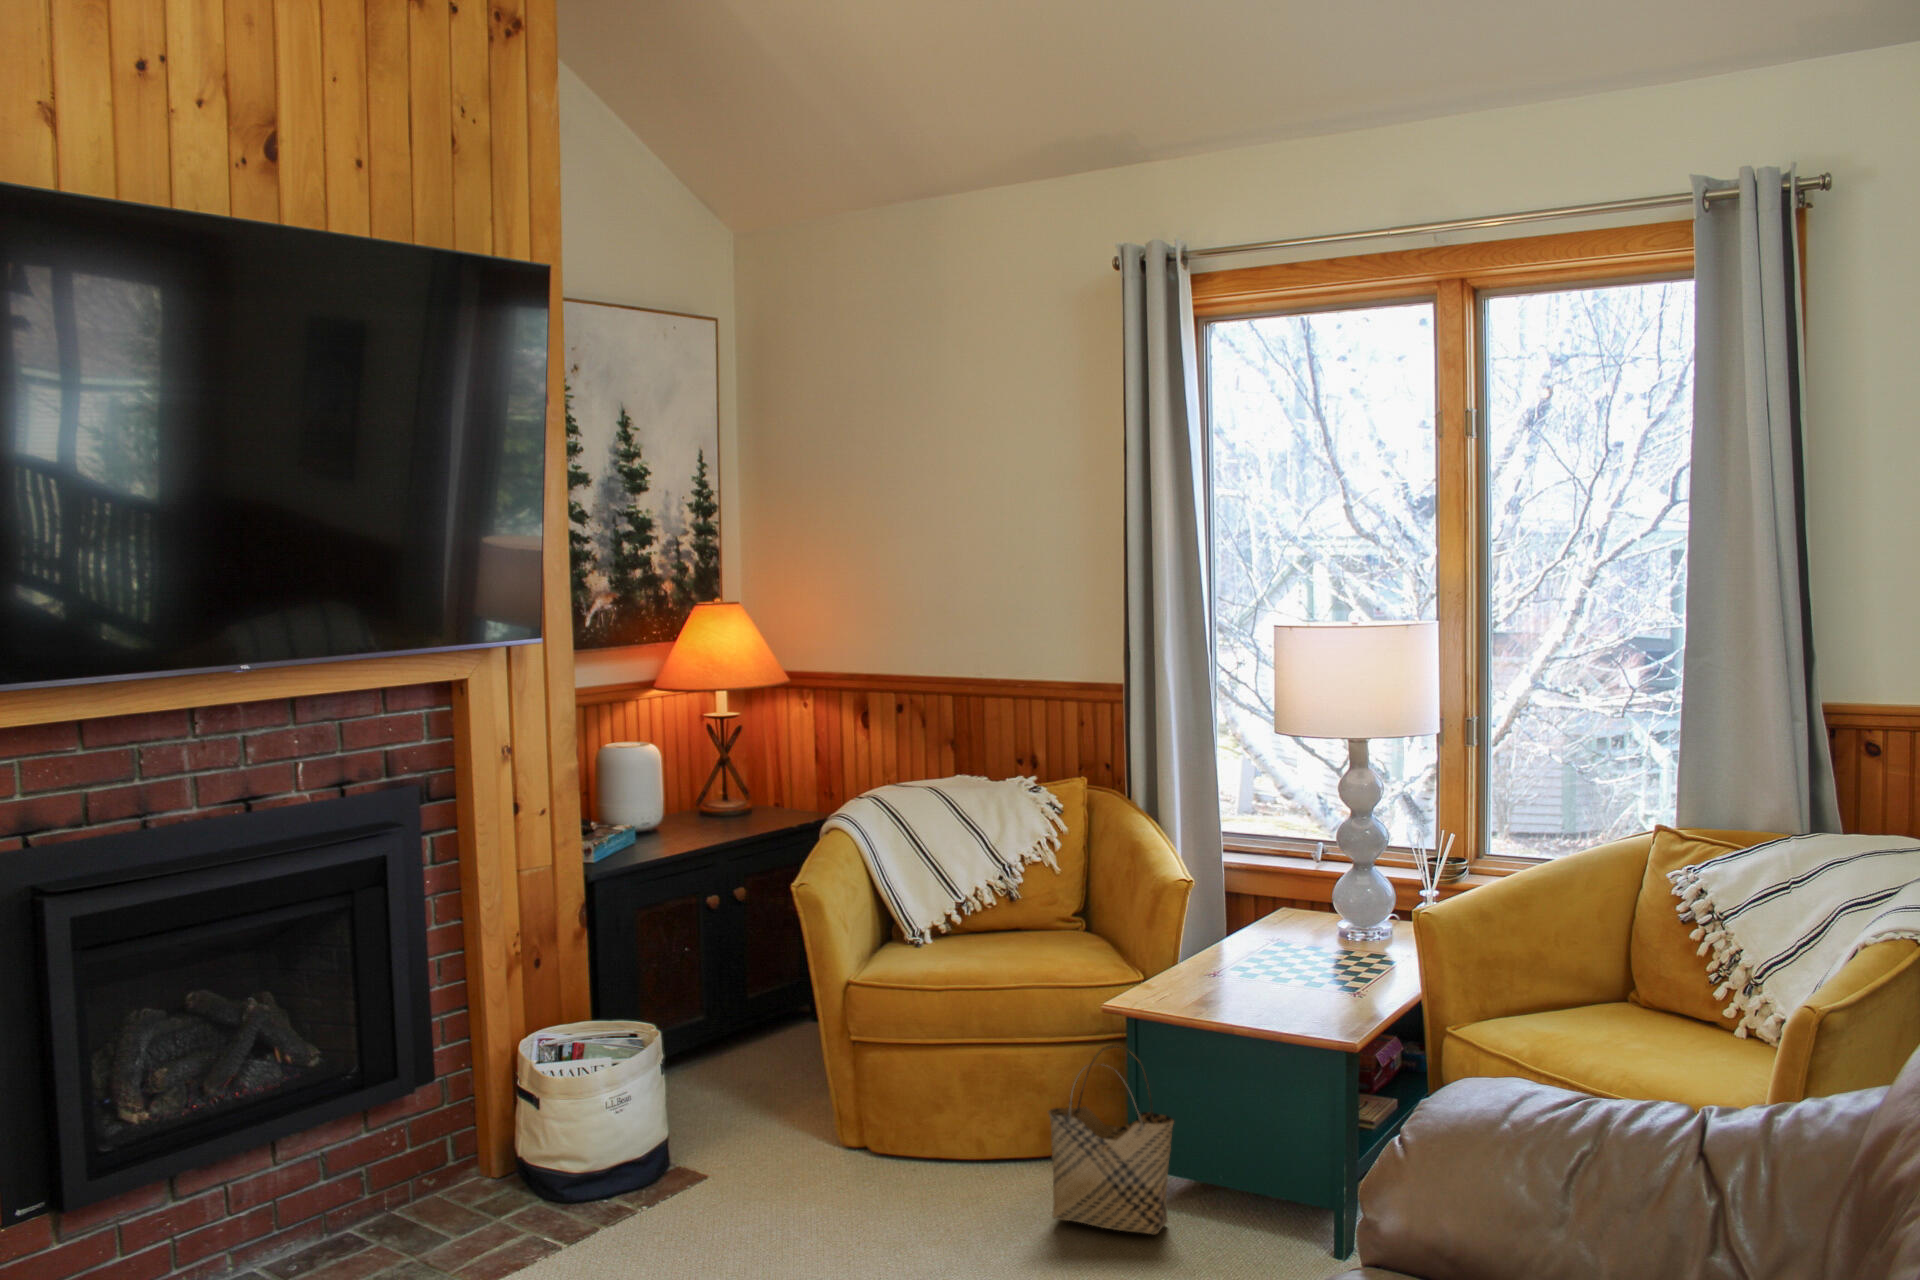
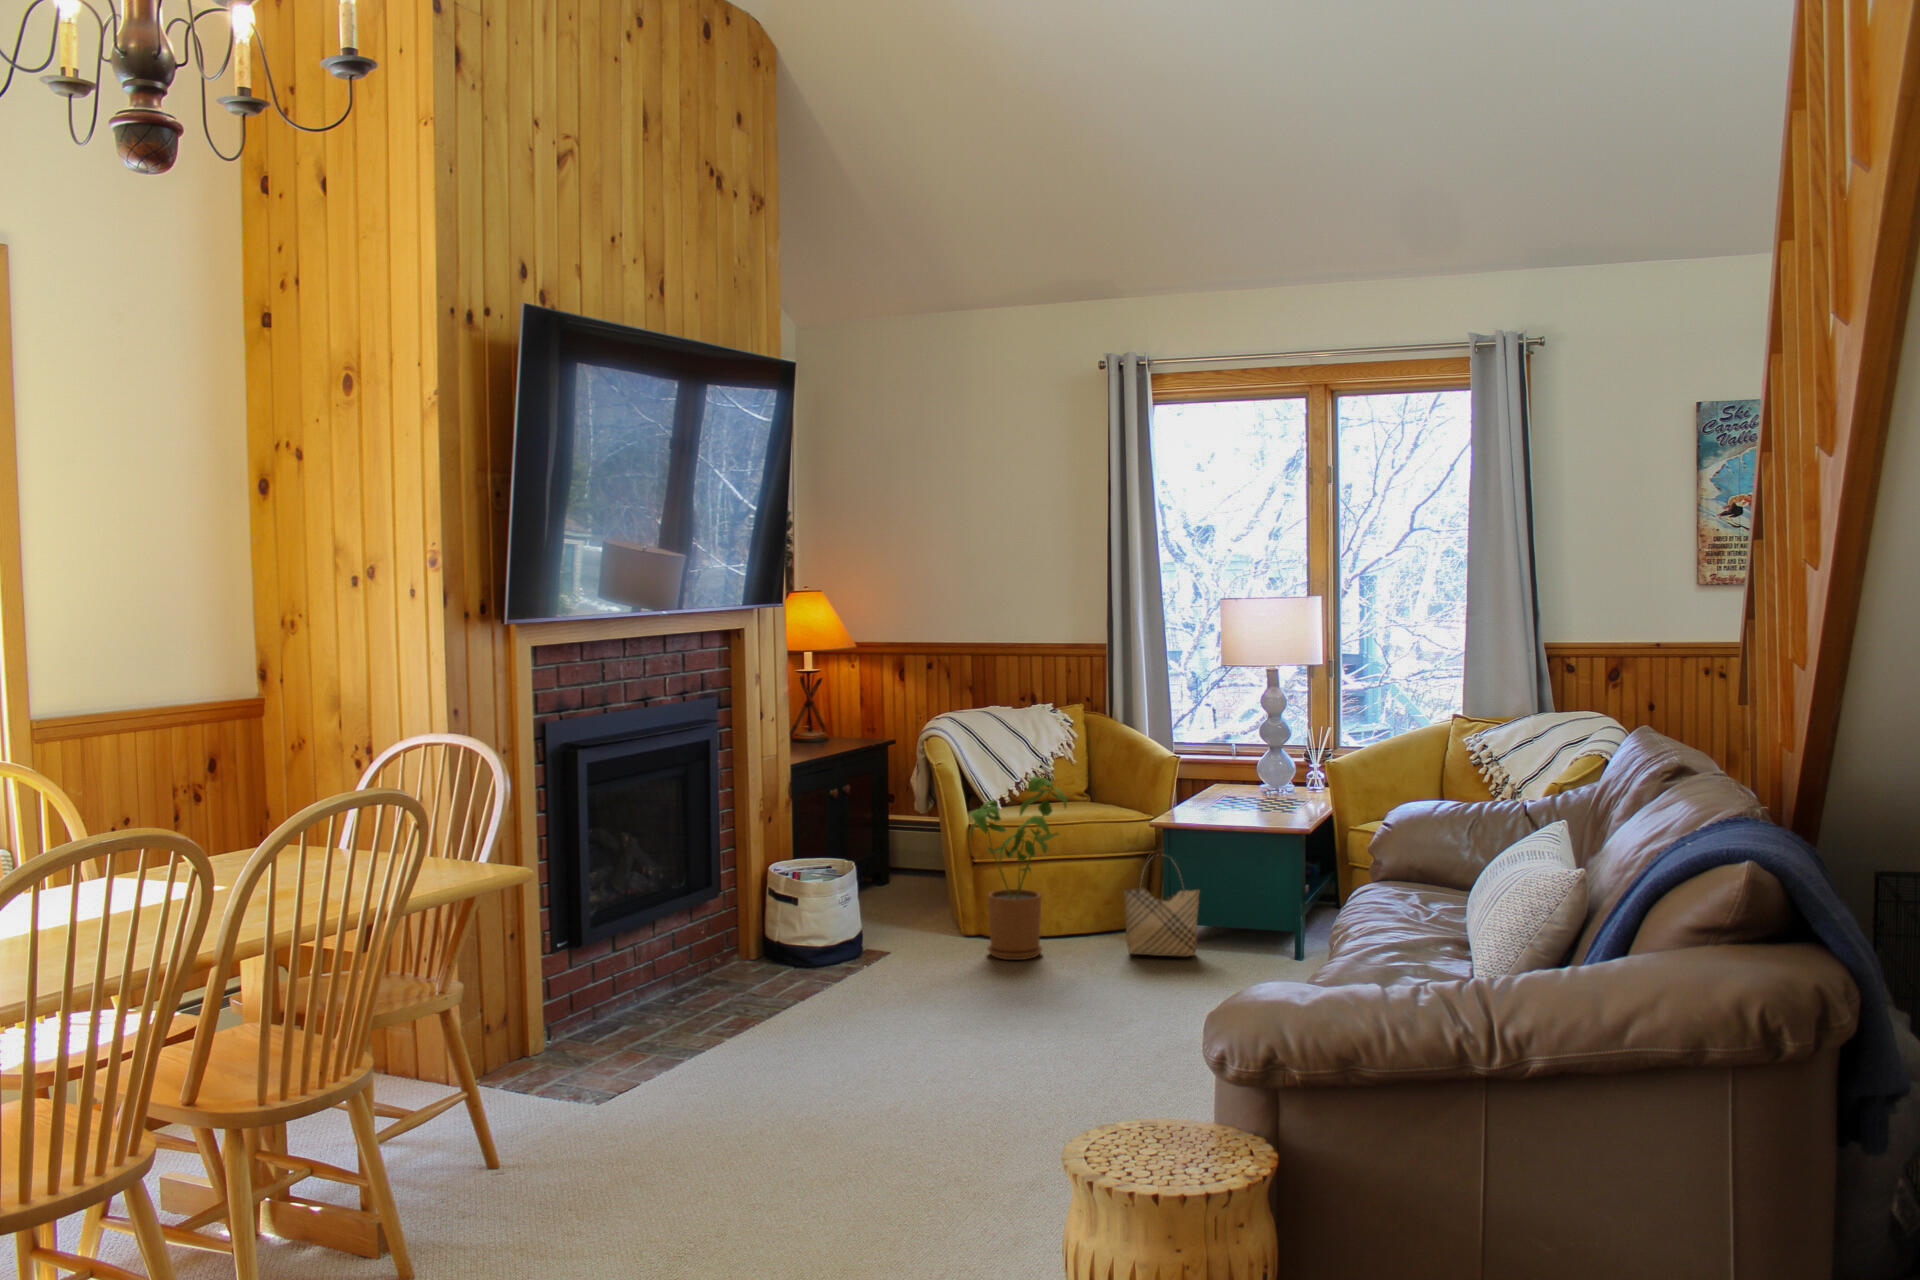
house plant: none [816,919,980,1214] -> present [969,777,1067,960]

